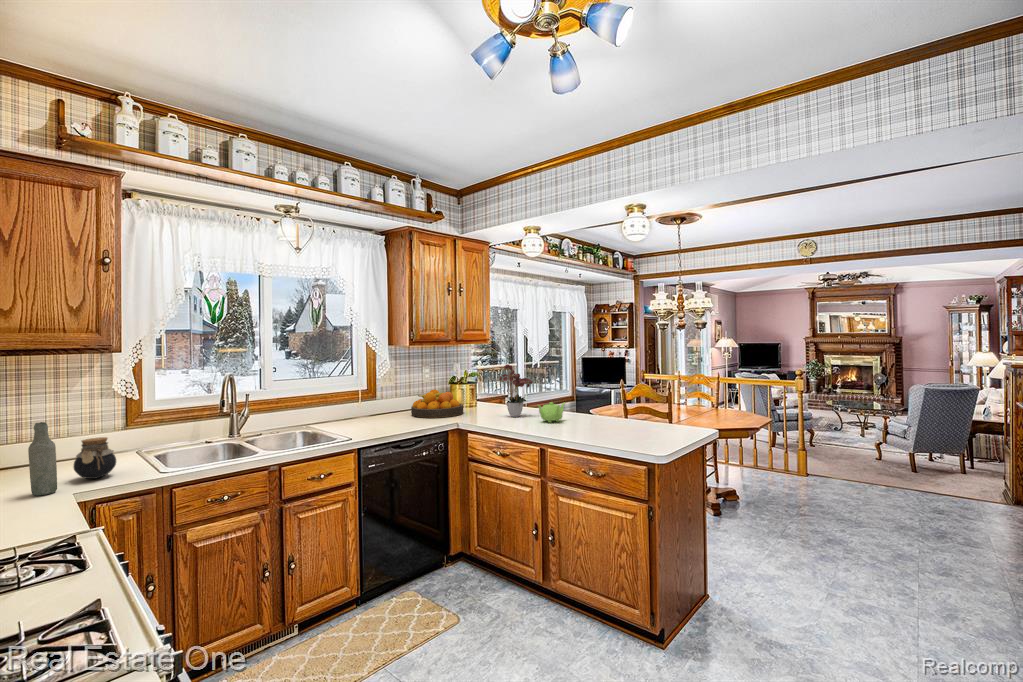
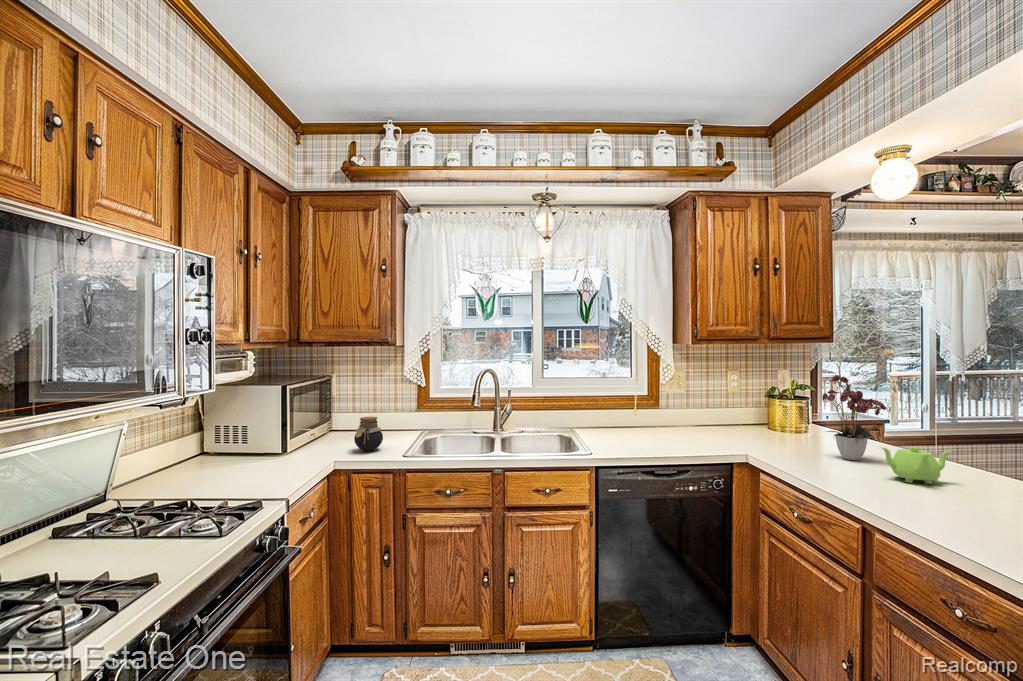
fruit bowl: present [411,390,463,418] -> none [696,403,772,443]
bottle: present [28,422,57,496] -> none [318,400,336,458]

